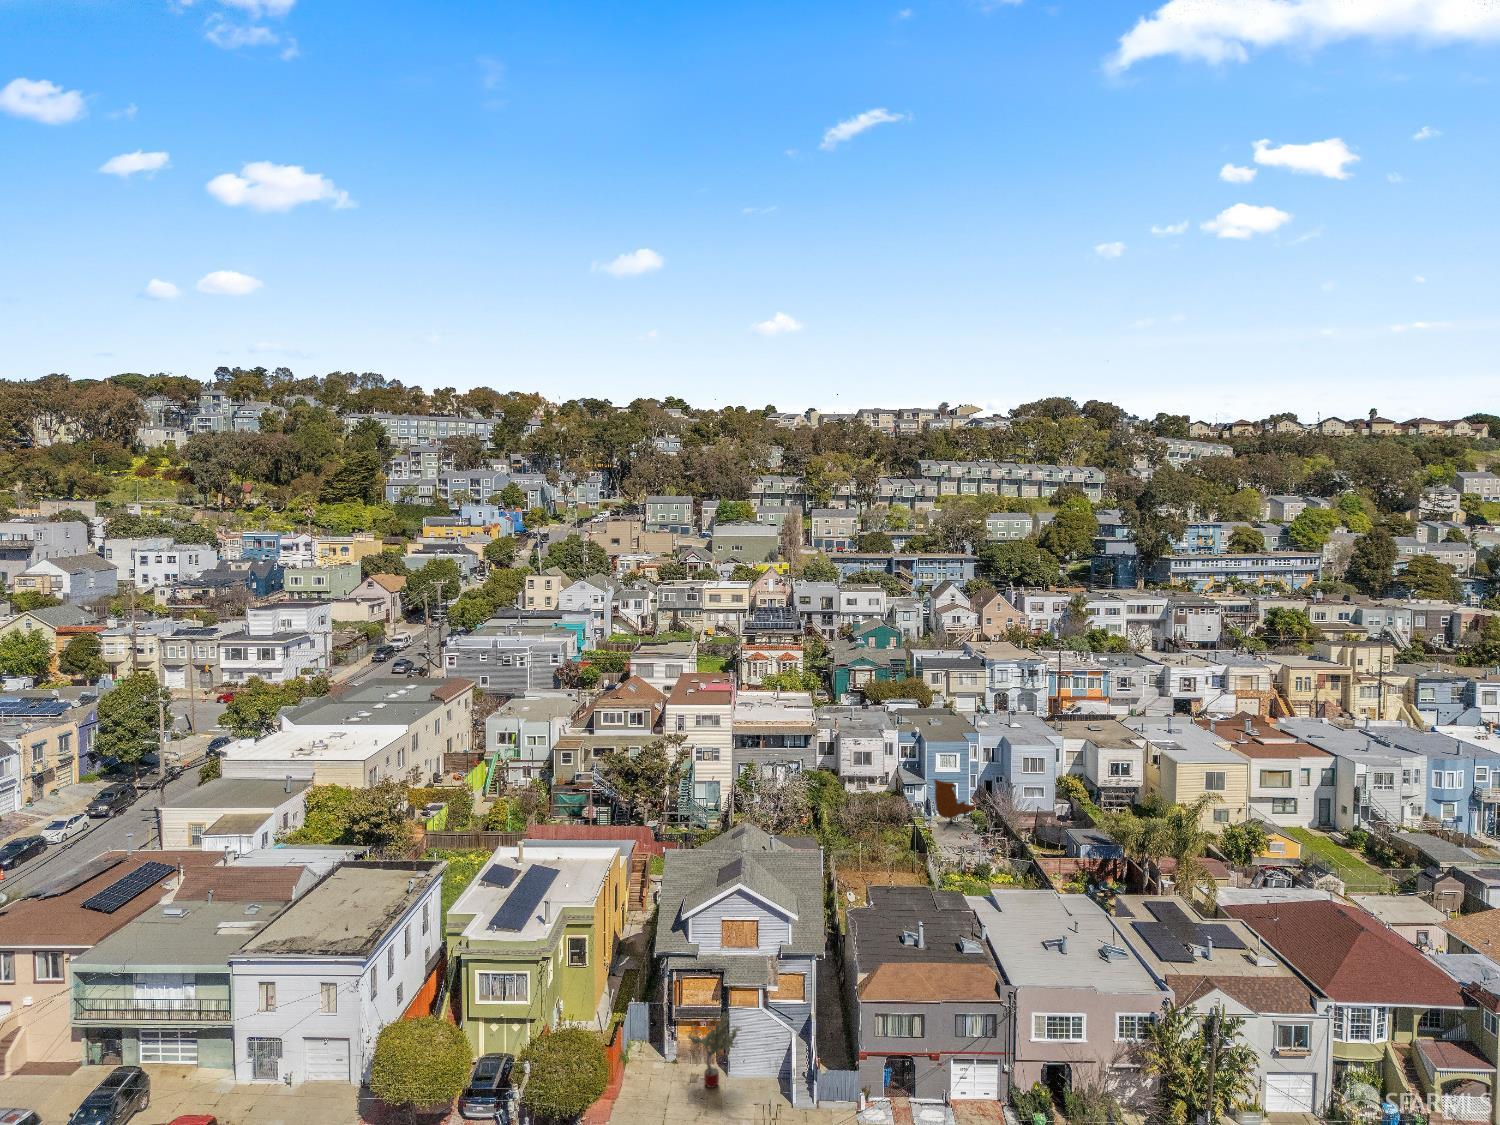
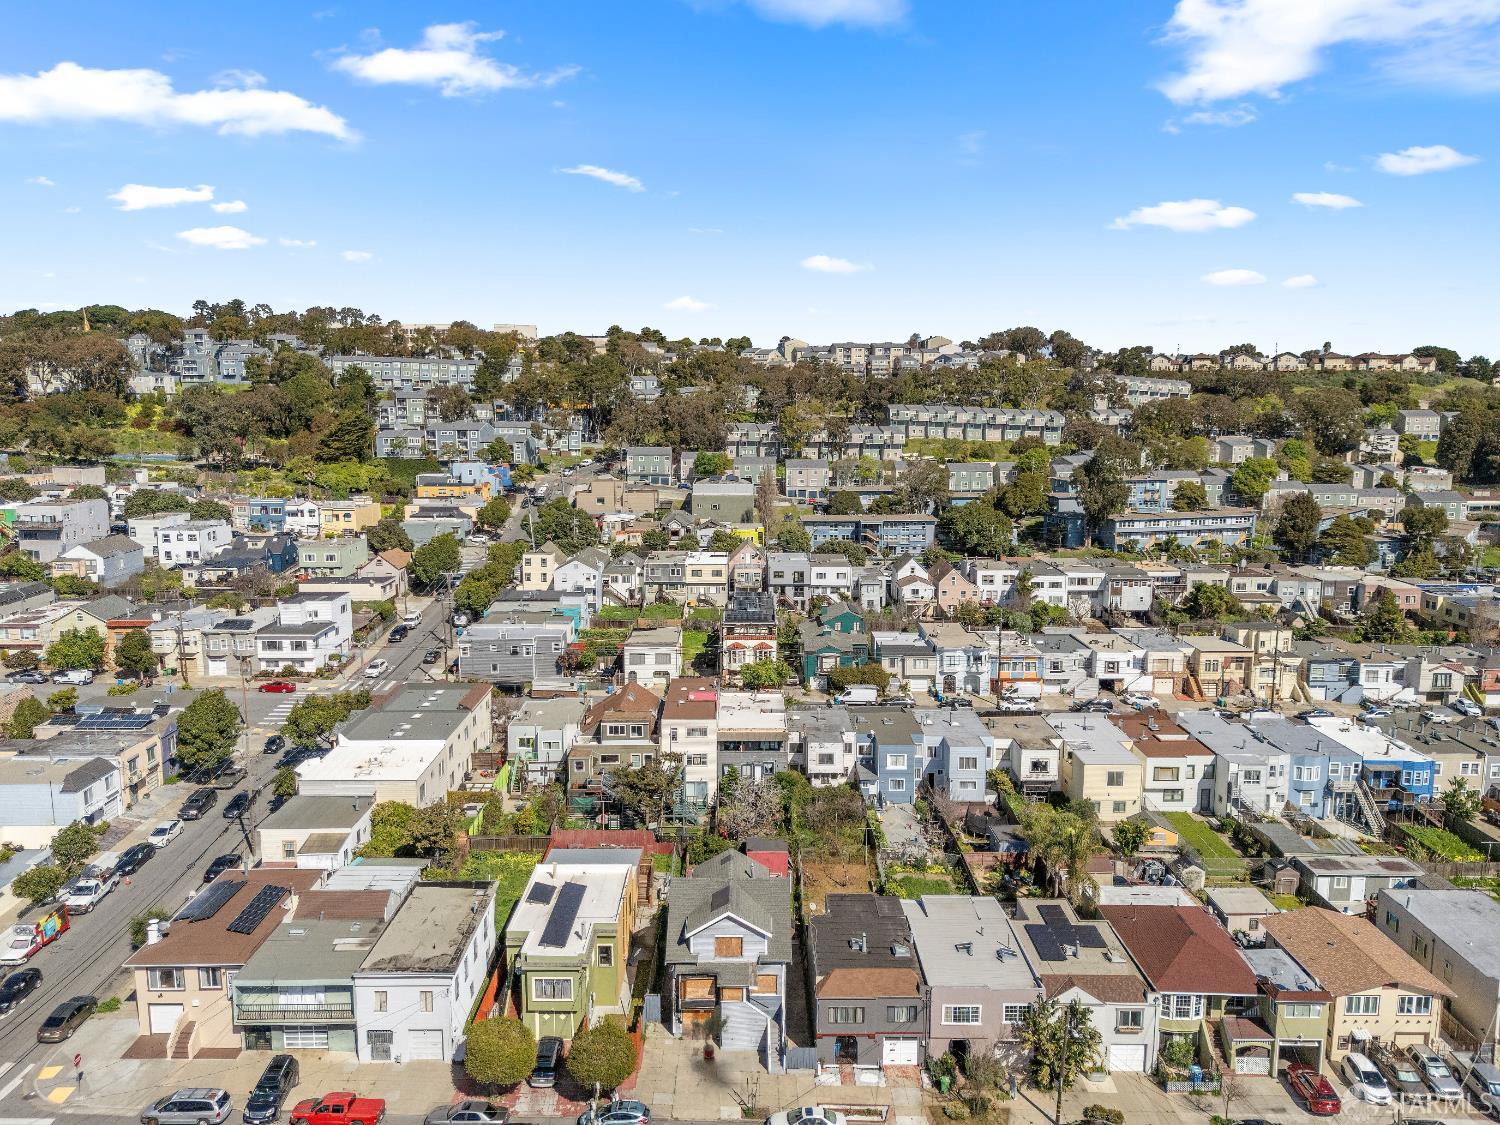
lounge chair: present [934,780,975,827] -> none [885,779,920,821]

